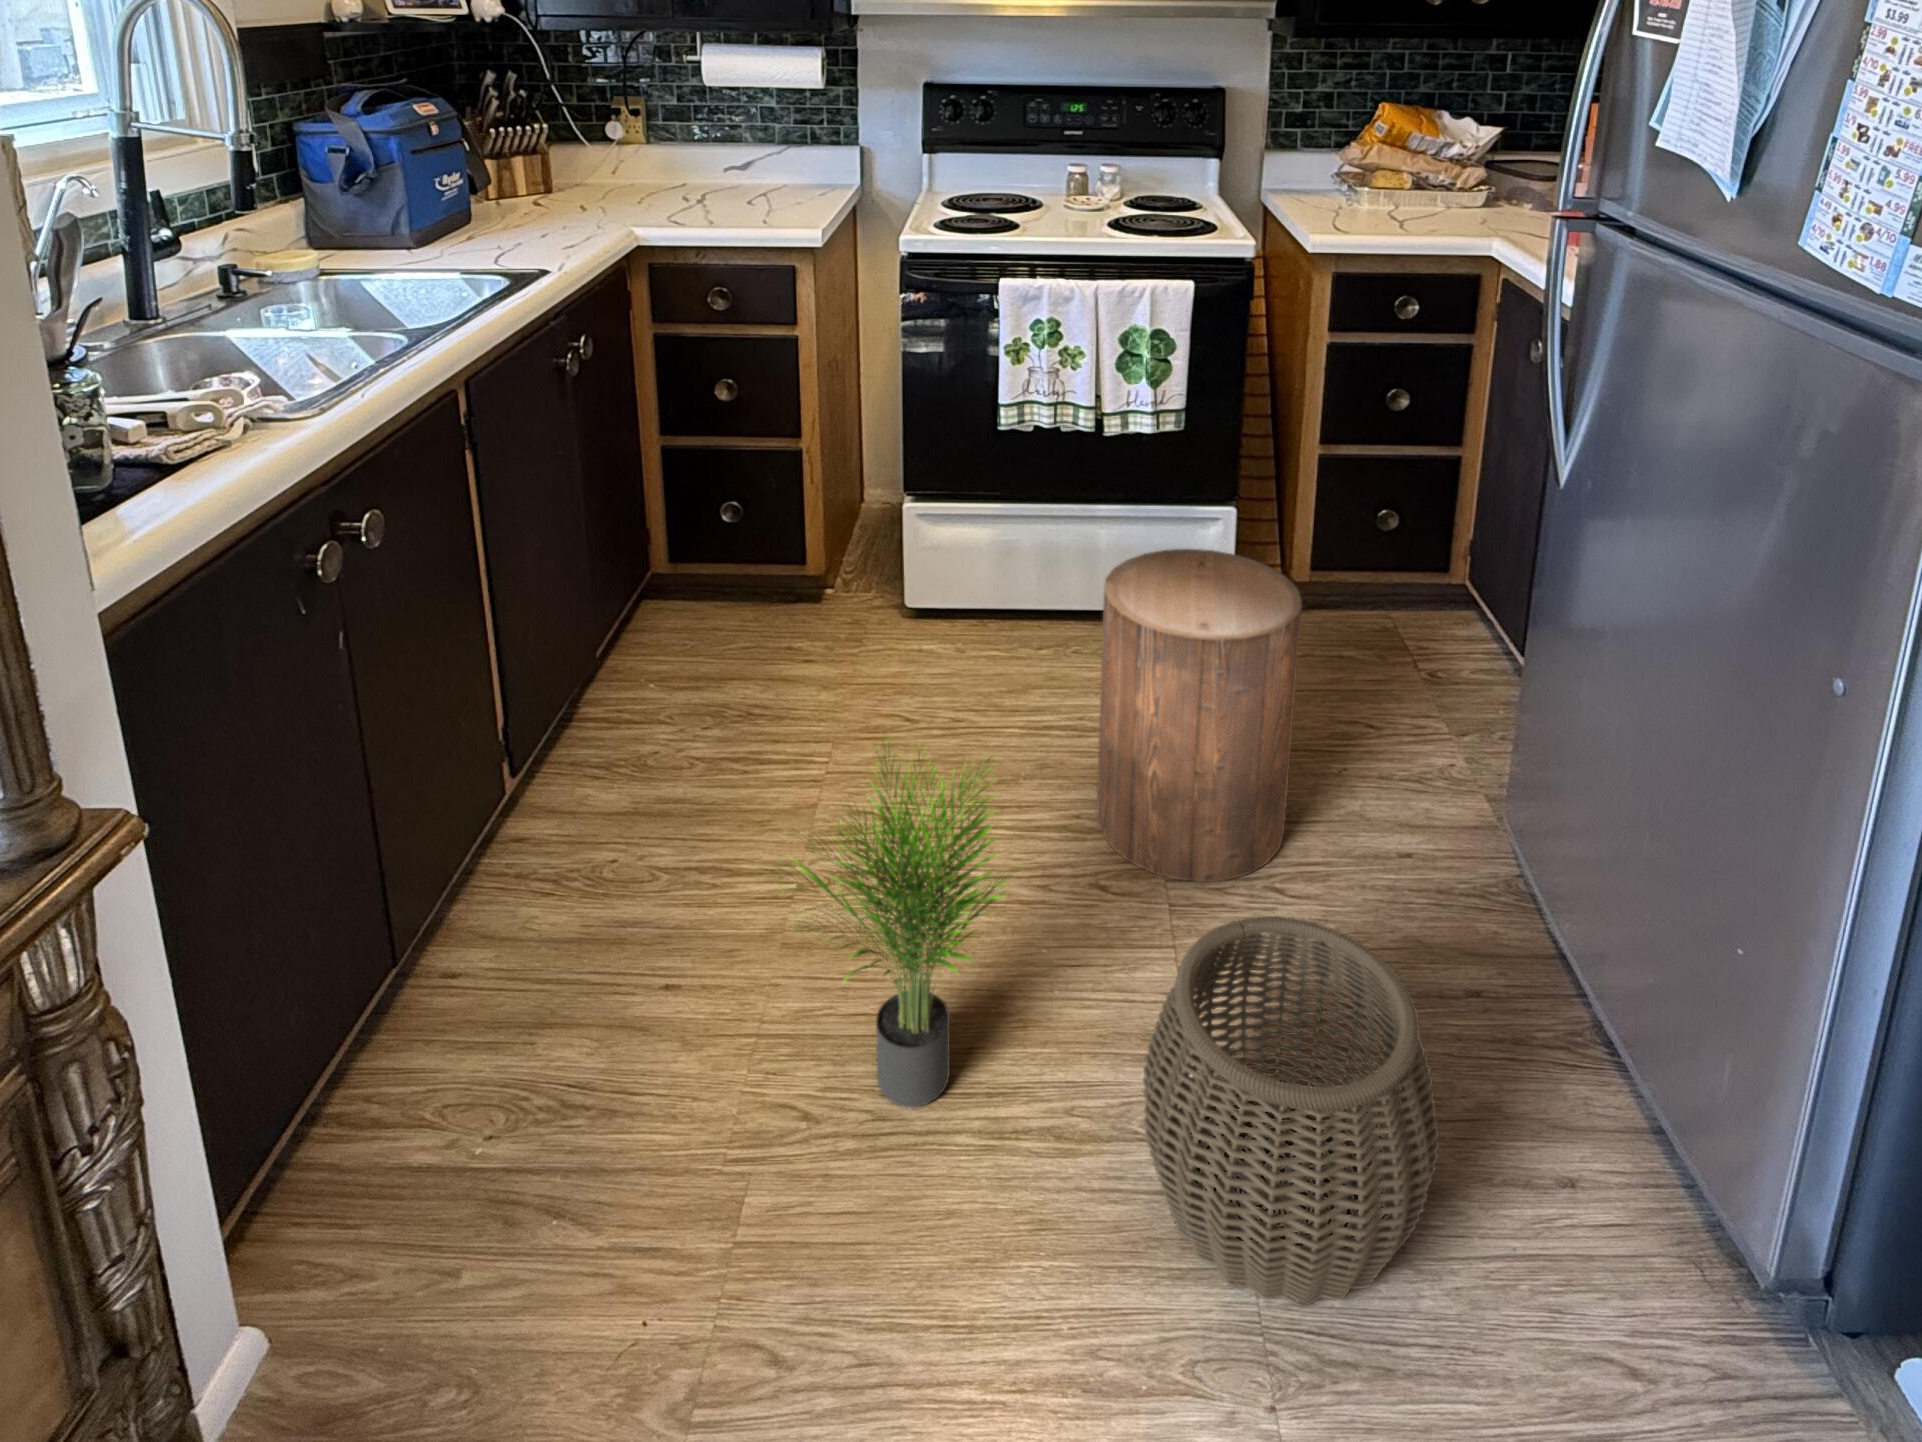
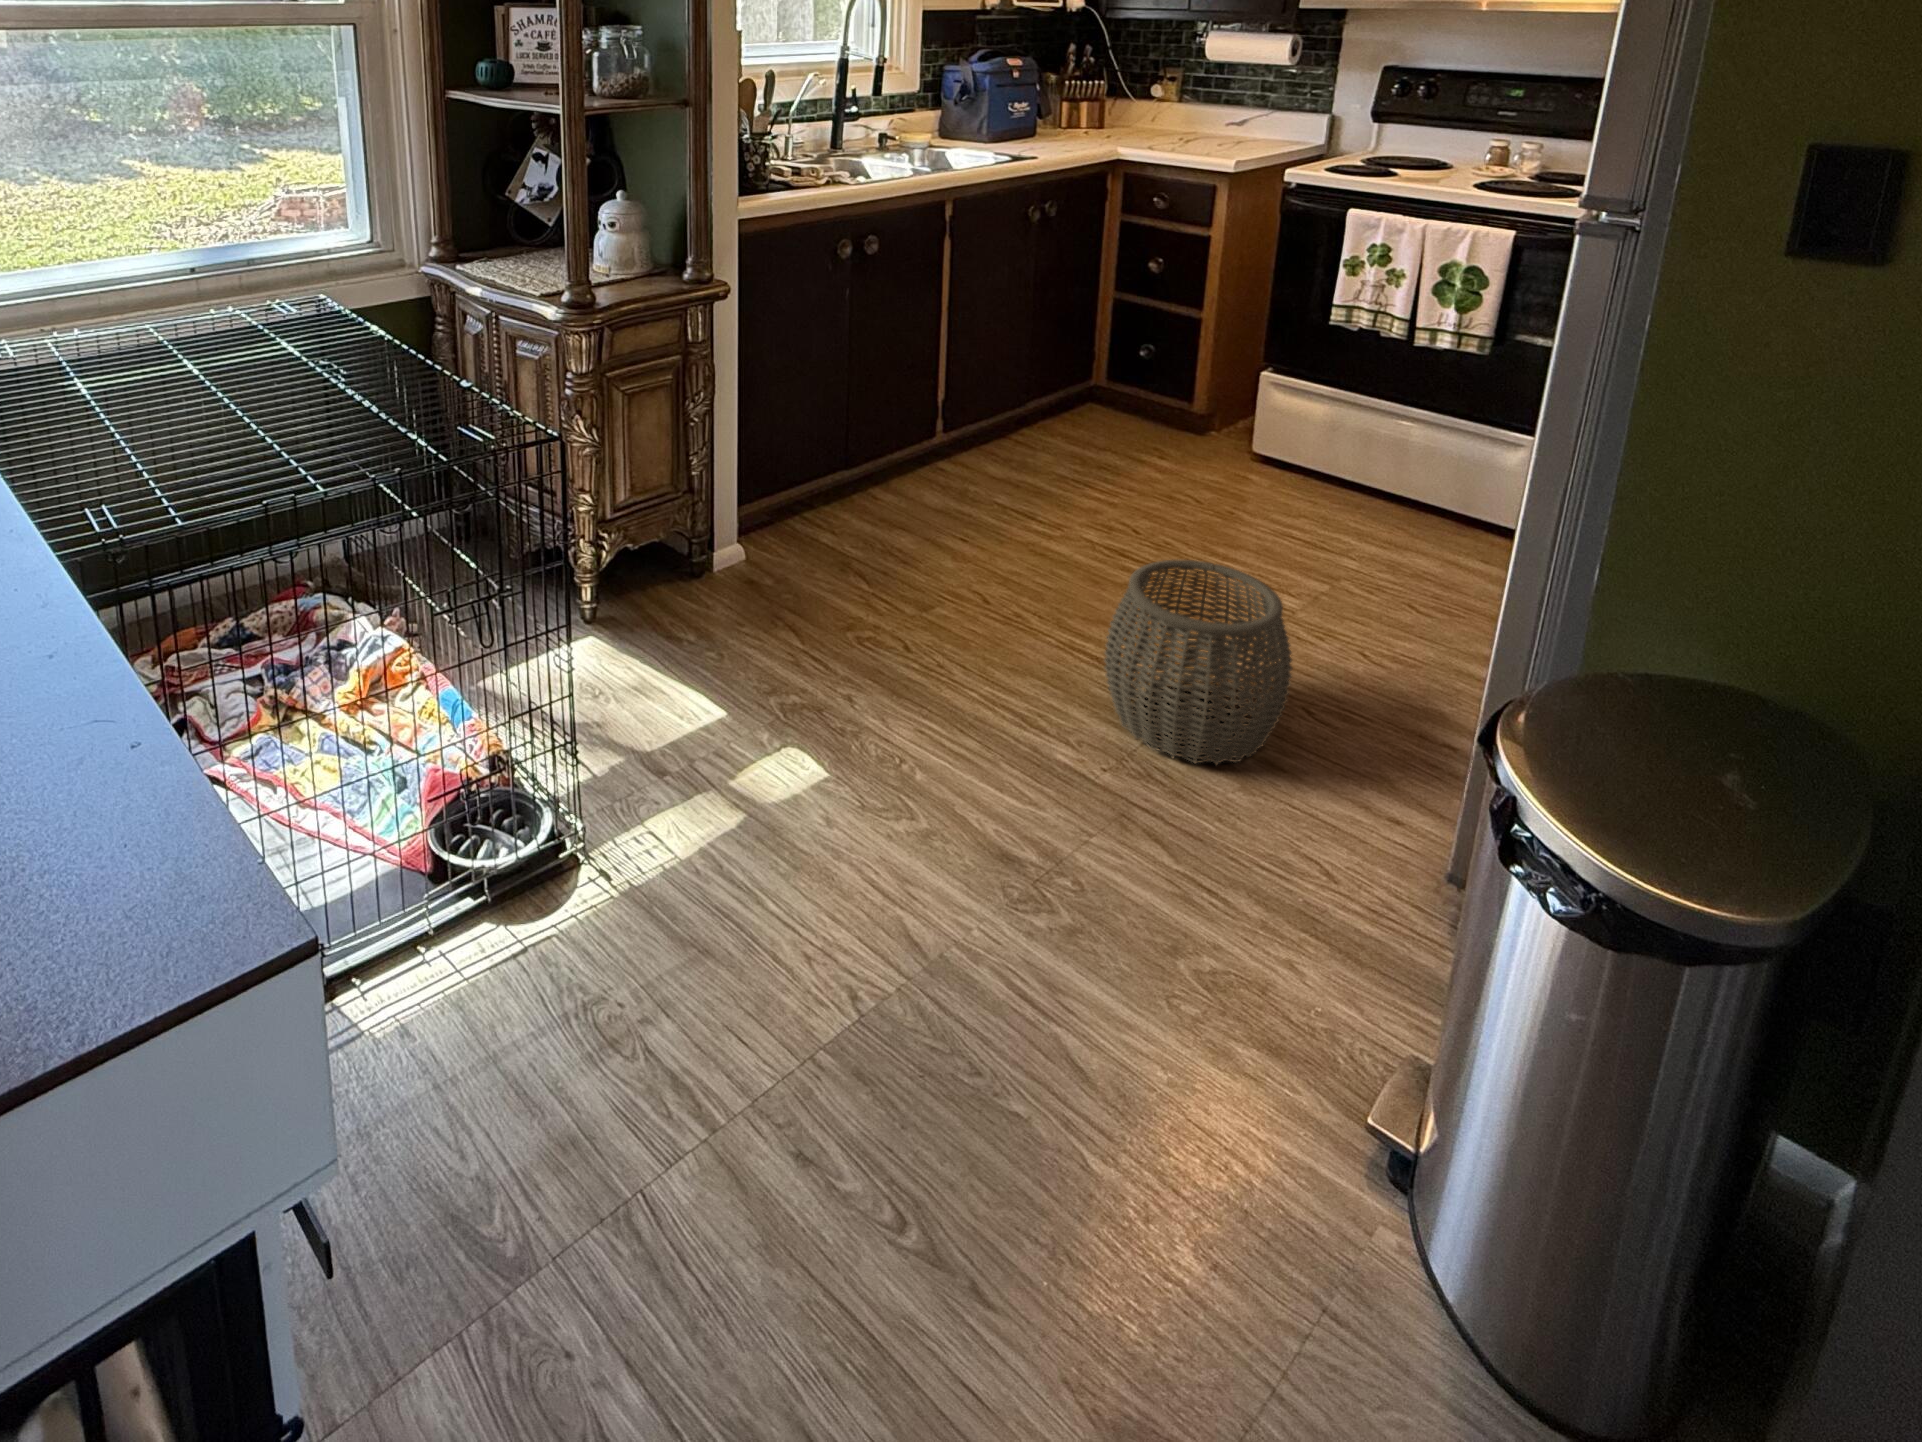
stool: present [1096,549,1302,882] -> none [1260,403,1444,638]
potted plant: present [757,751,1015,1107] -> none [982,404,1123,618]

